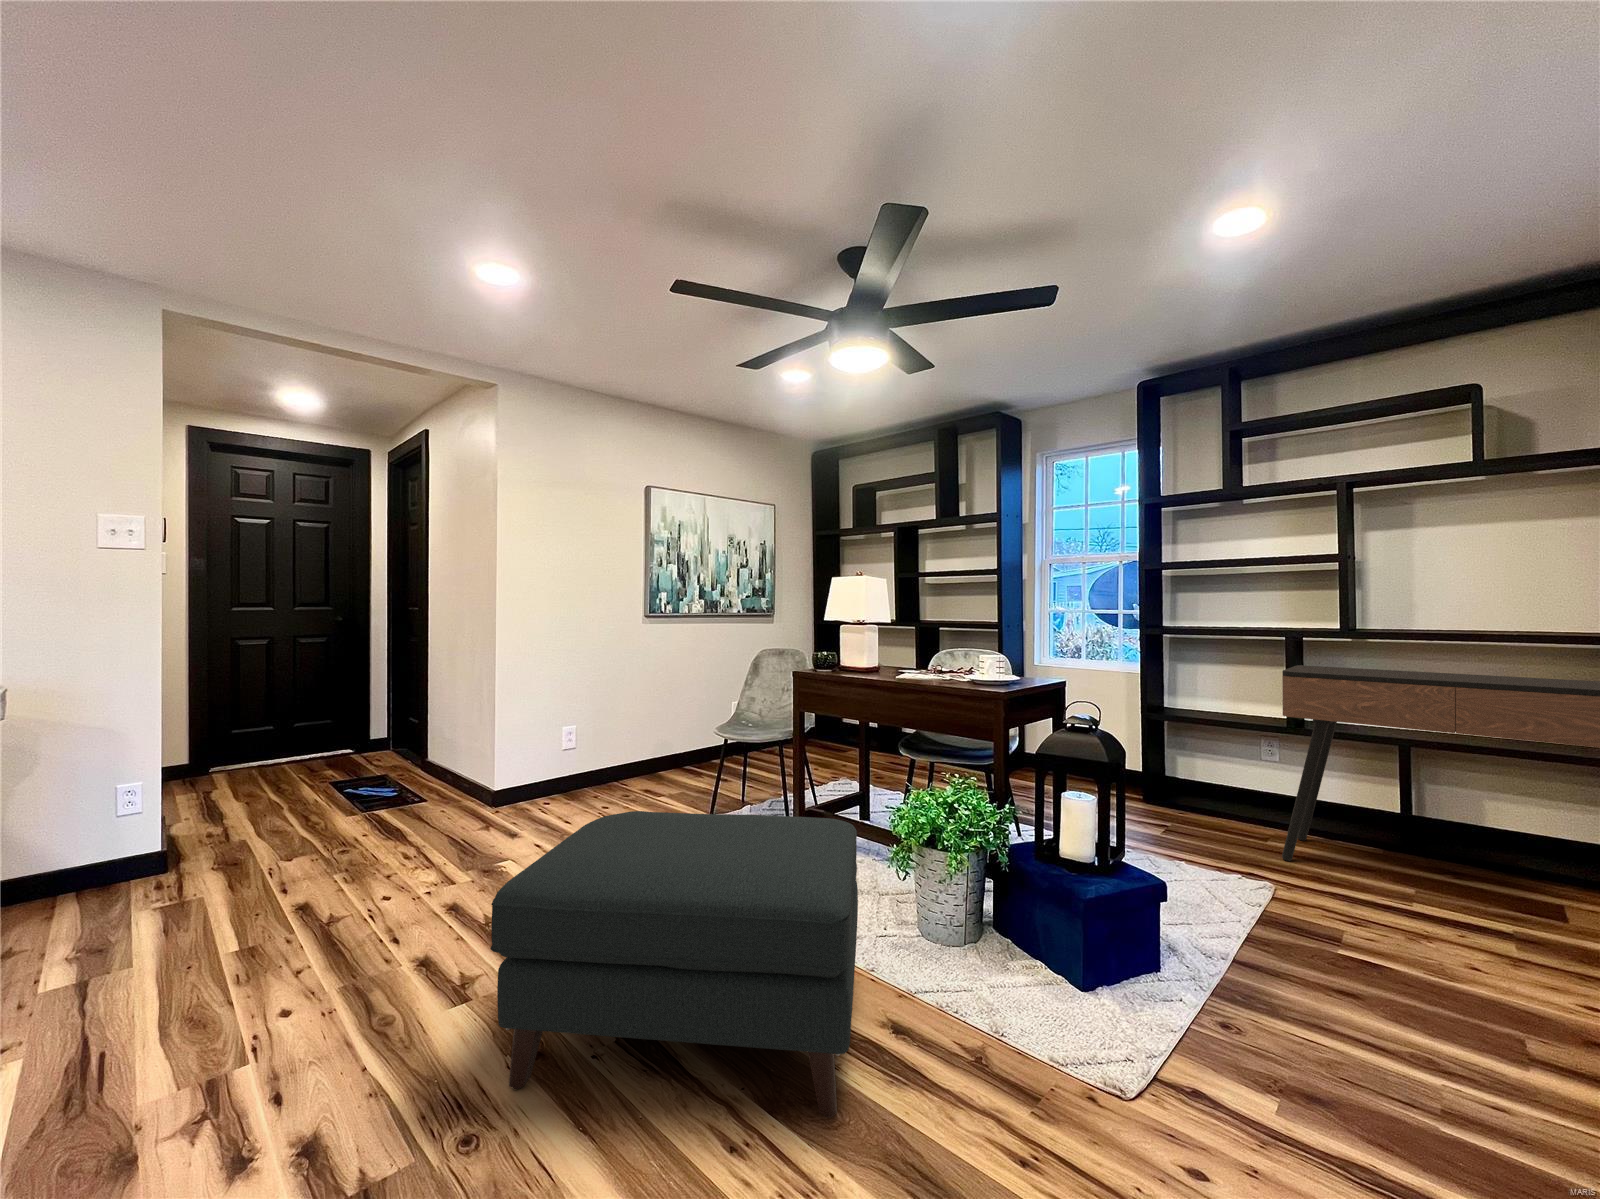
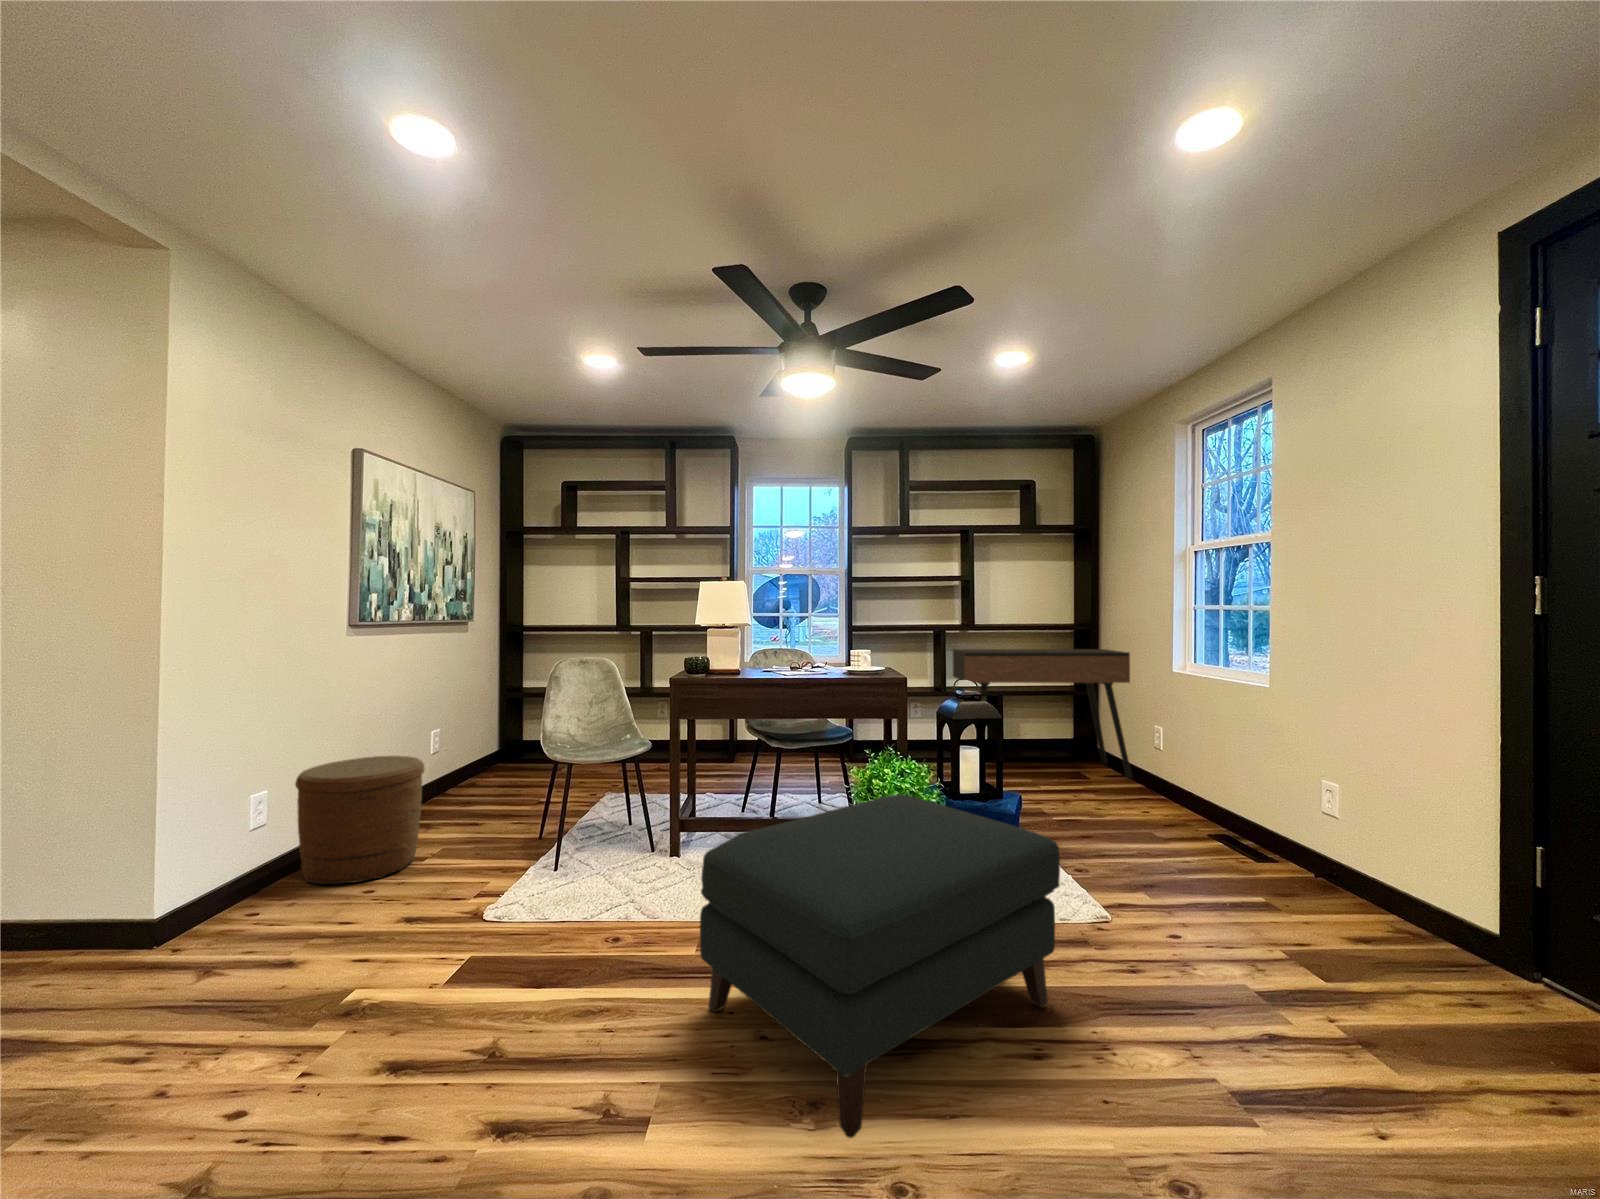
woven basket: none [580,713,660,800] -> present [295,756,424,884]

